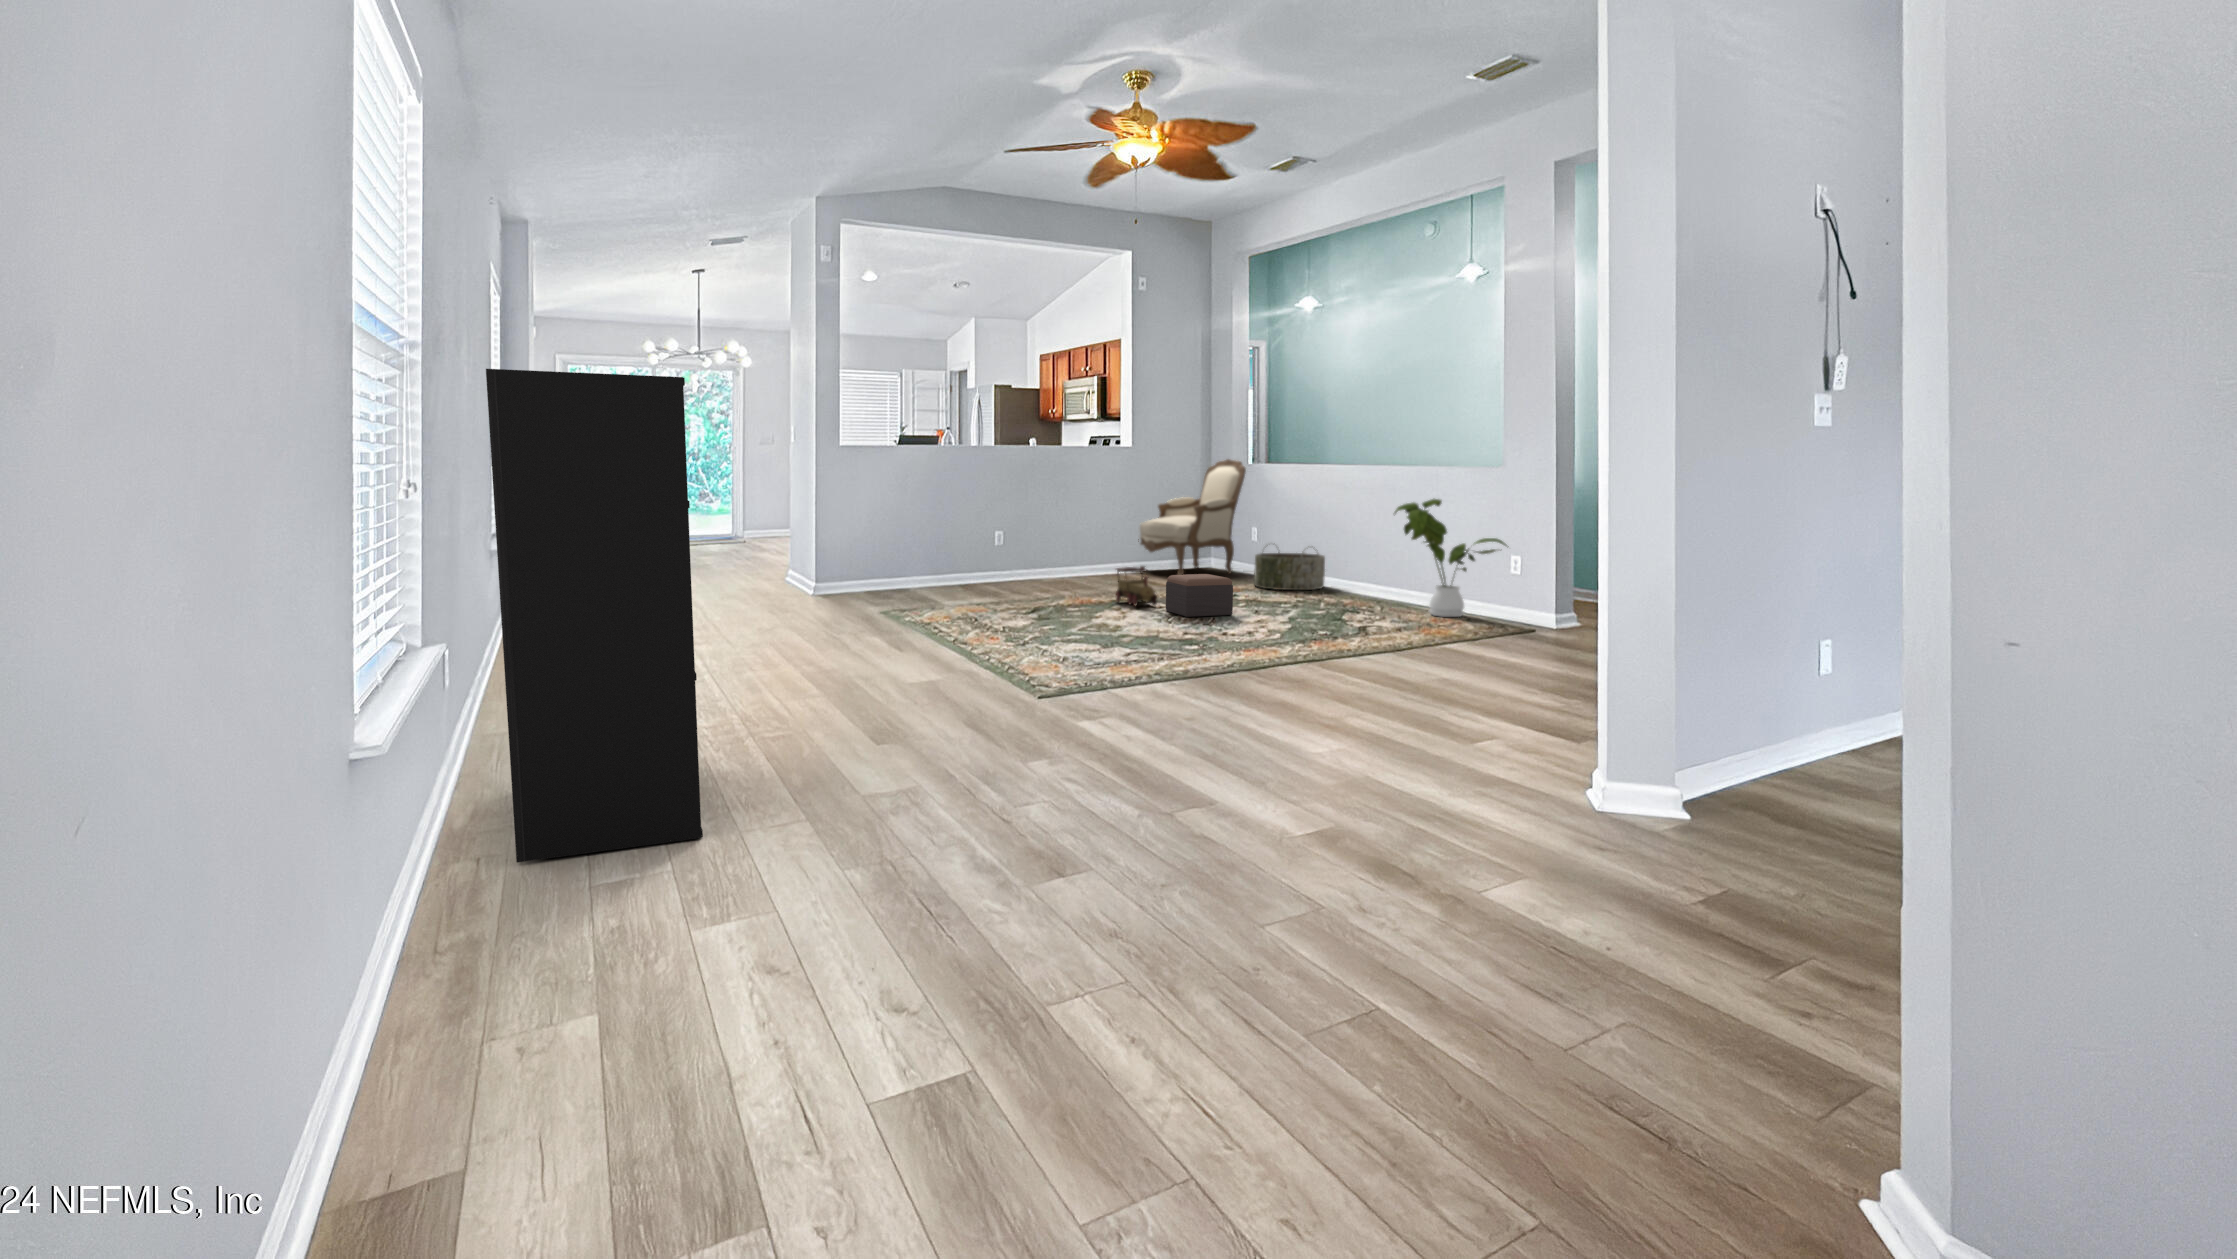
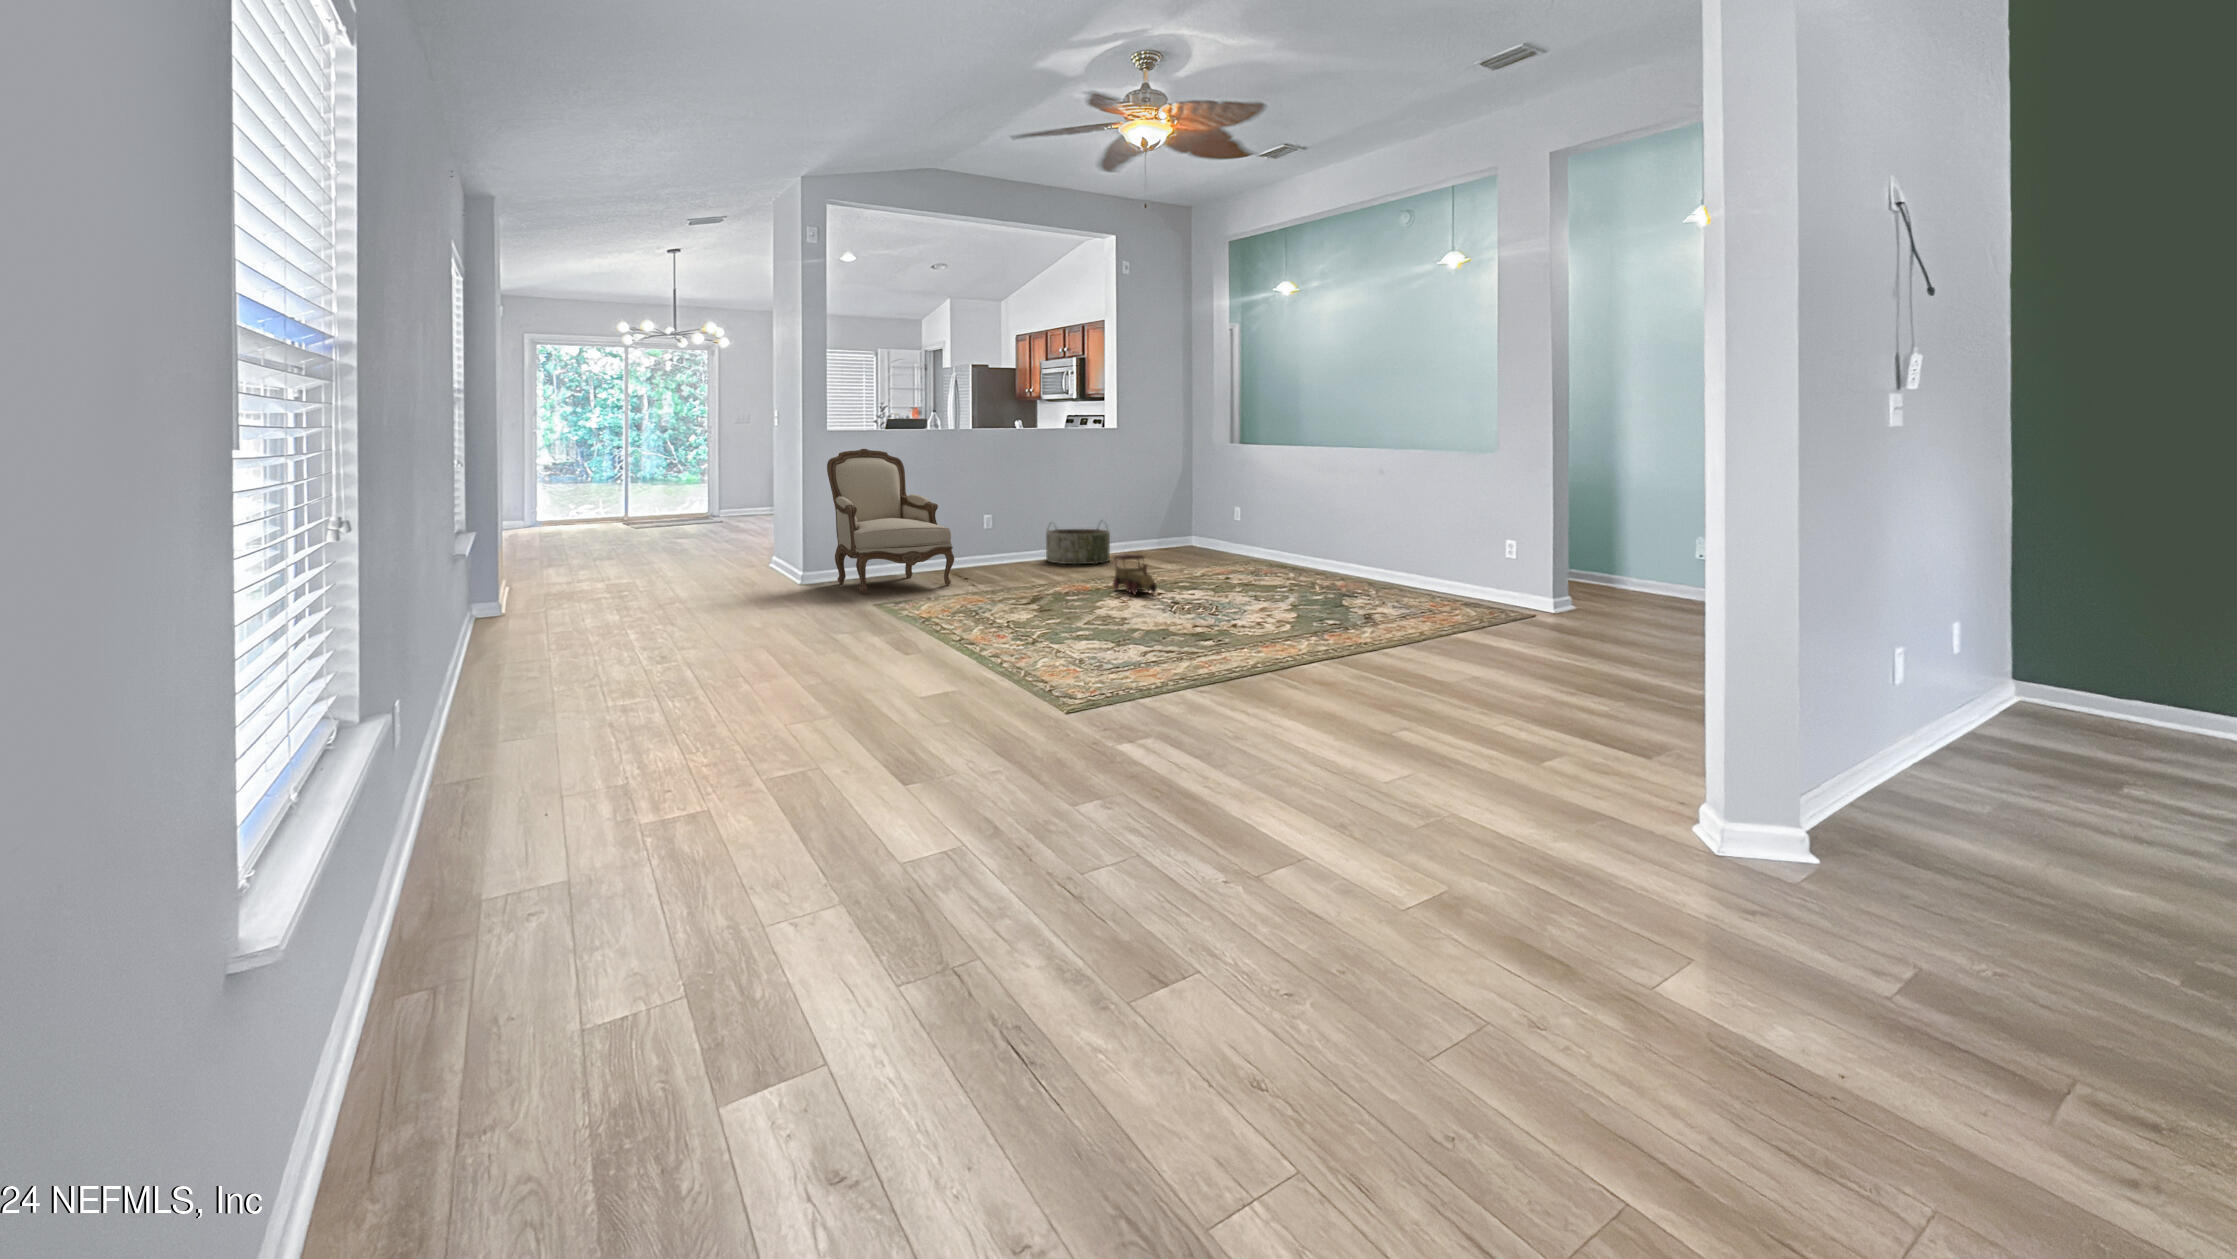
bookshelf: present [486,369,703,862] -> none [514,401,759,940]
armchair: present [1138,459,1246,574] -> present [827,449,954,593]
house plant: present [1395,499,1509,617] -> none [1391,486,1508,603]
basket: present [1254,546,1325,590] -> present [1046,528,1110,564]
footstool: present [1166,574,1233,617] -> none [1166,563,1235,607]

